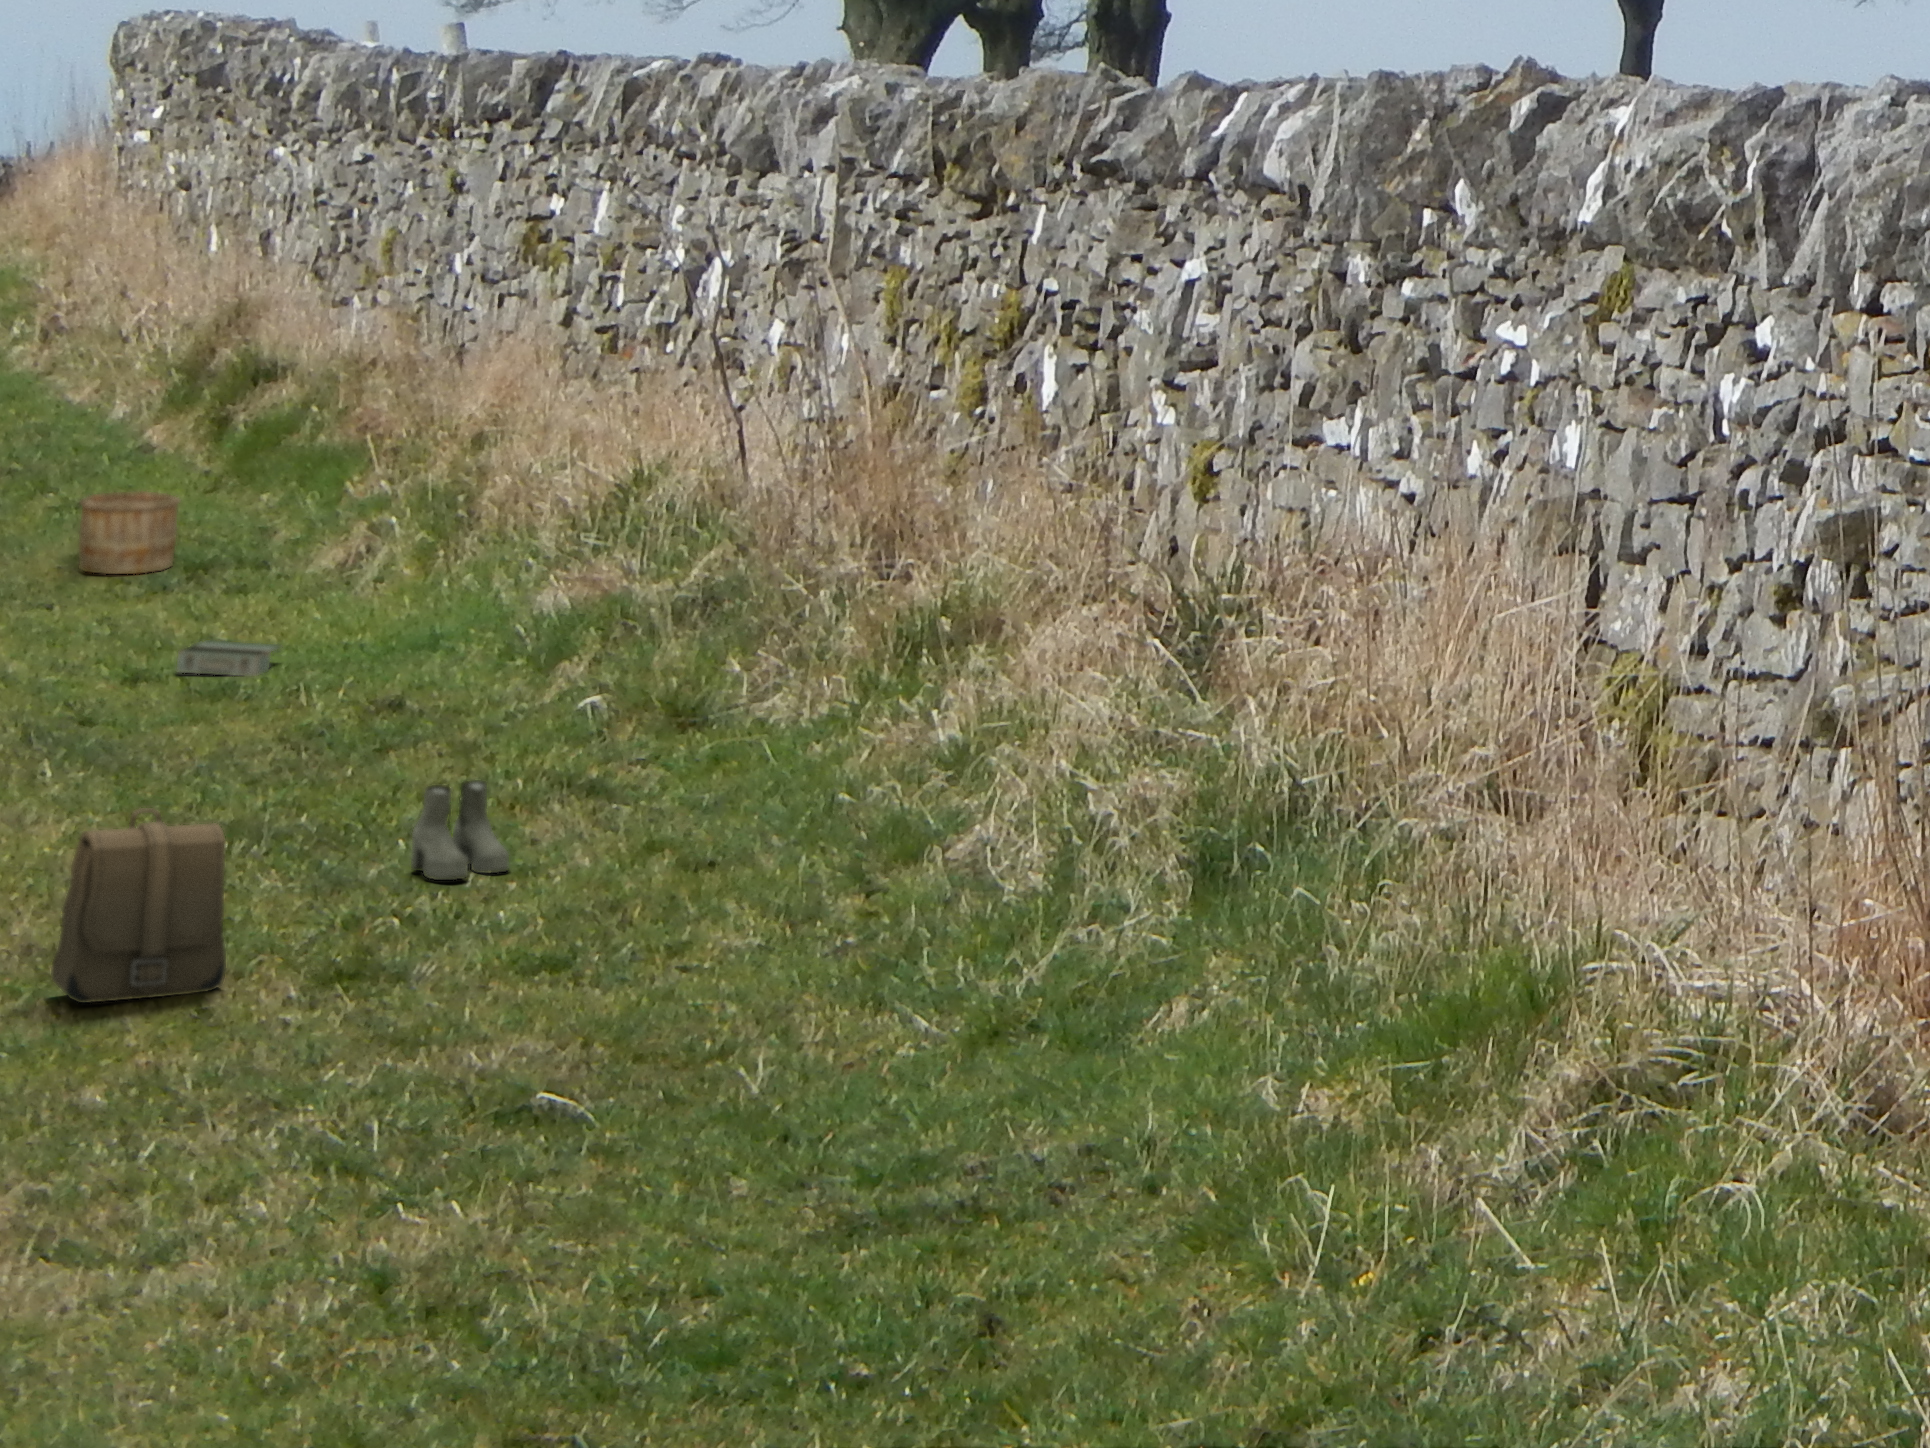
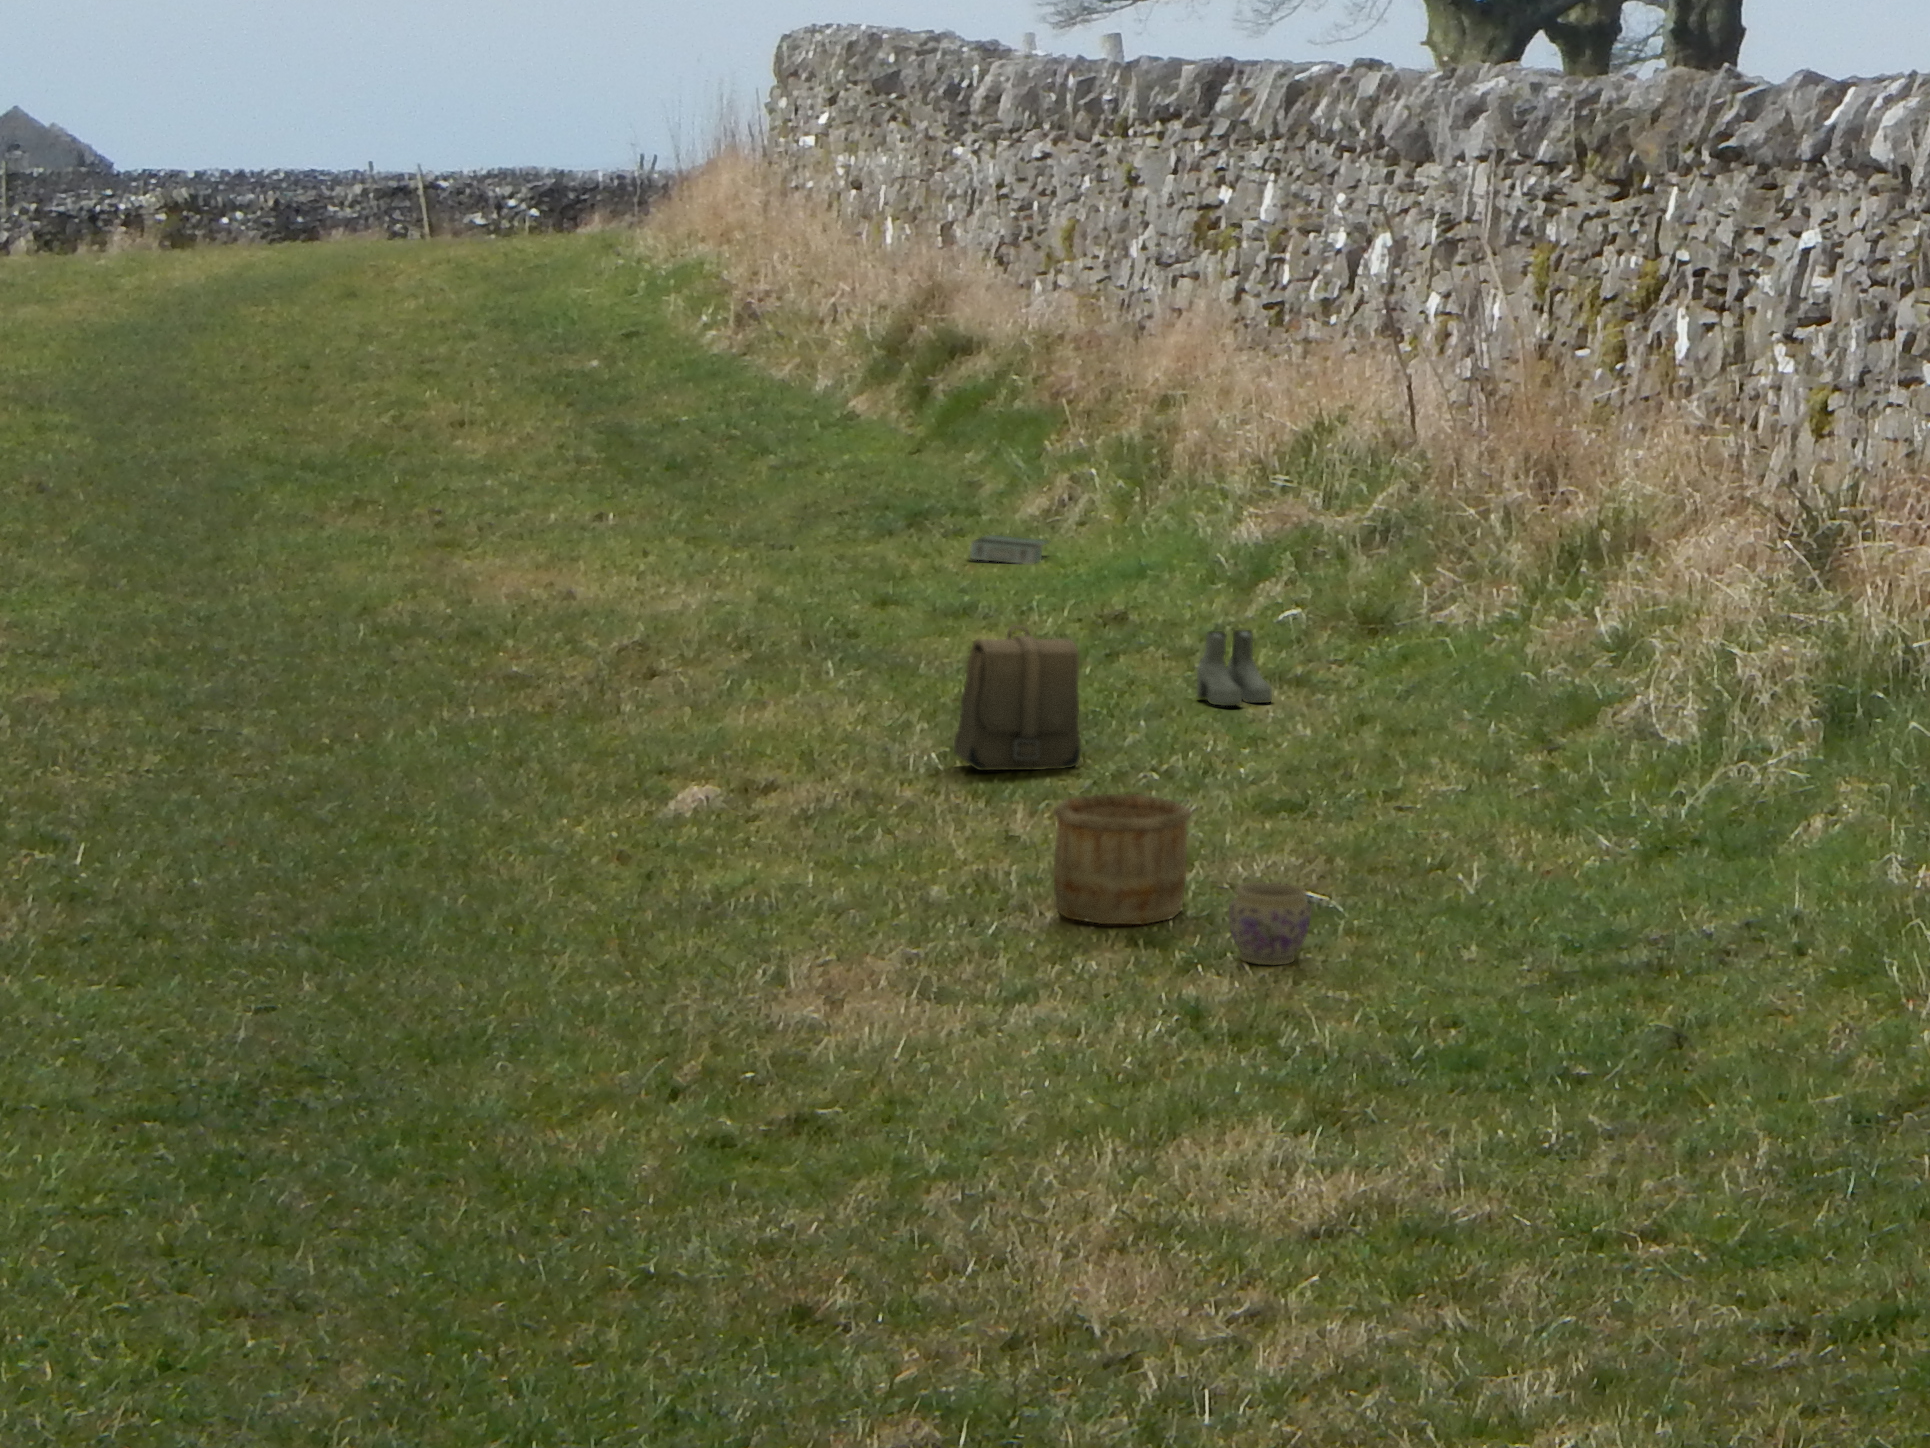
wooden bucket: present [79,491,180,574] -> present [1053,794,1192,925]
planter: none [343,1203,463,1325] -> present [1229,882,1312,966]

